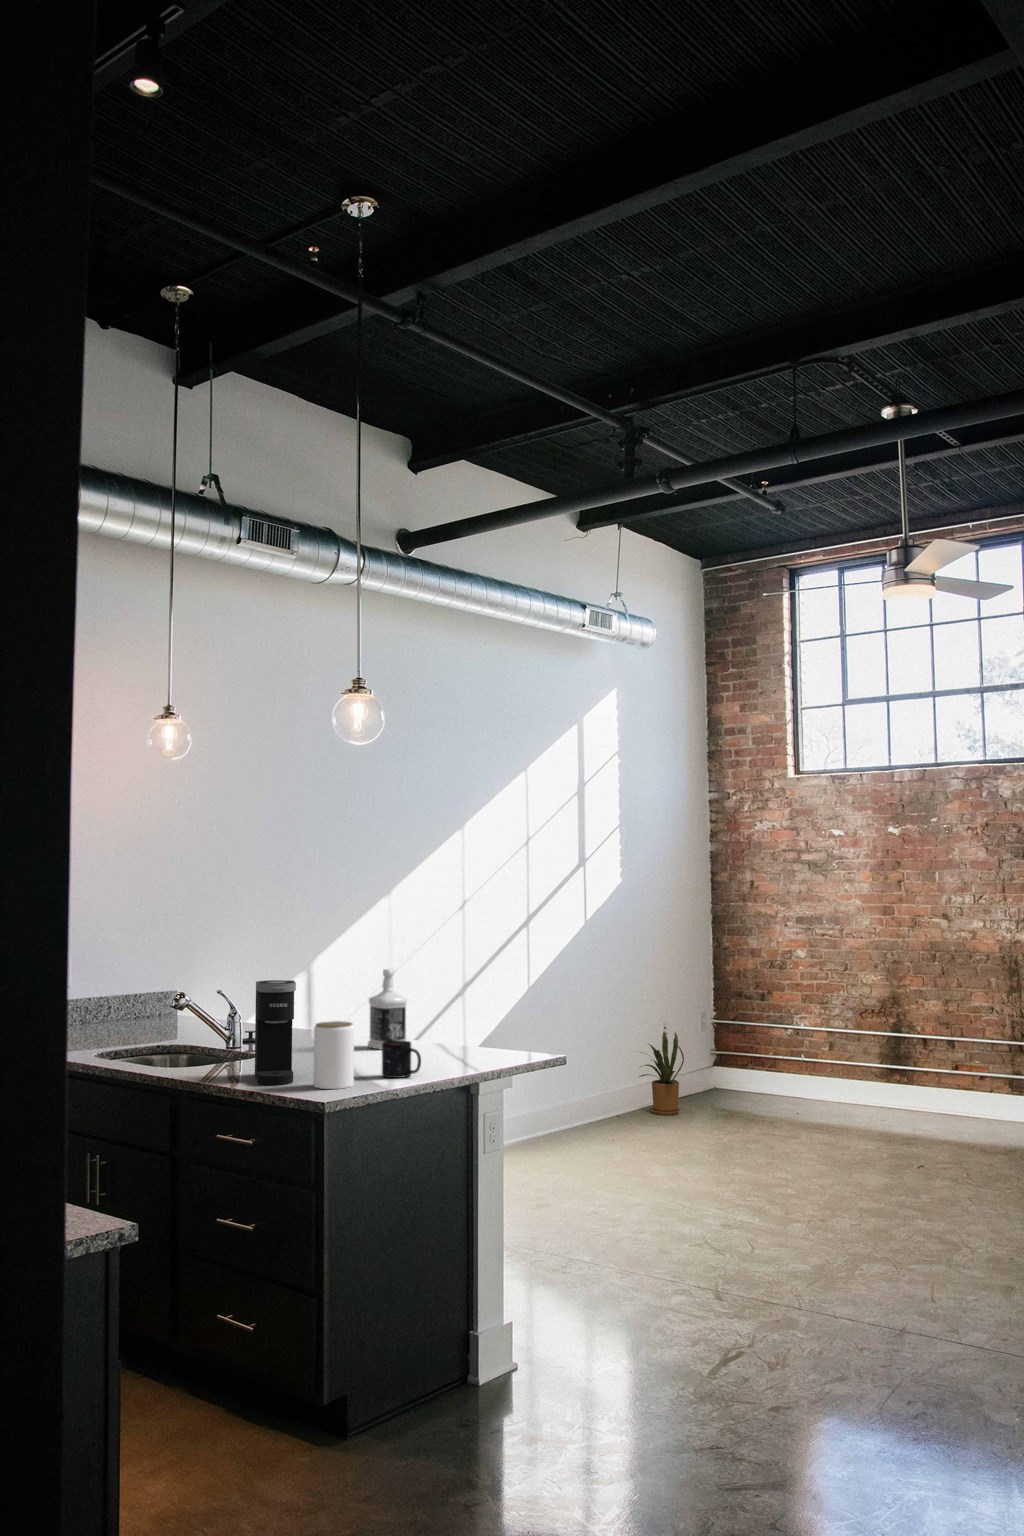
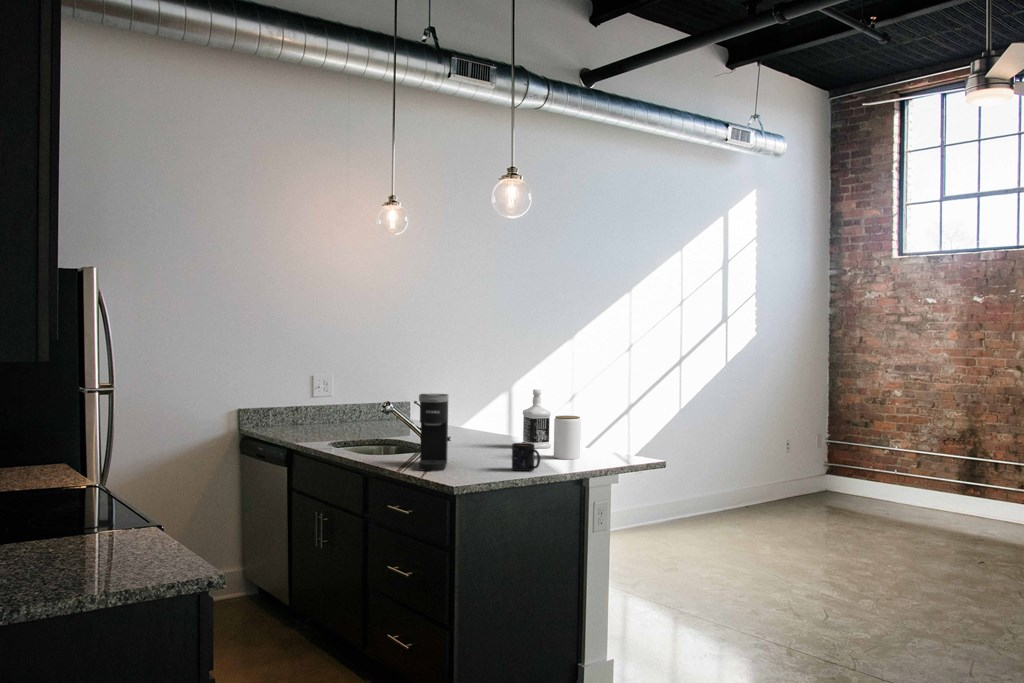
jar: present [313,1021,354,1089] -> present [554,416,581,459]
house plant: present [640,1032,684,1115] -> none [758,445,797,506]

